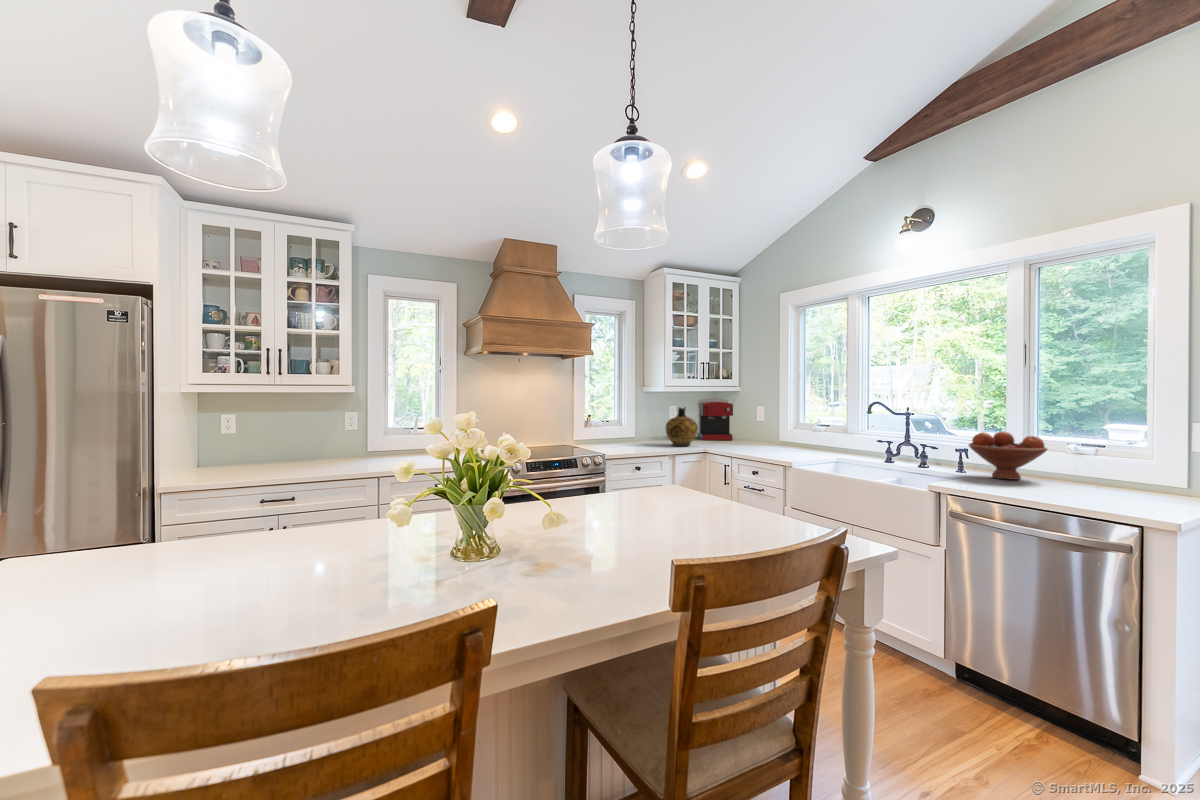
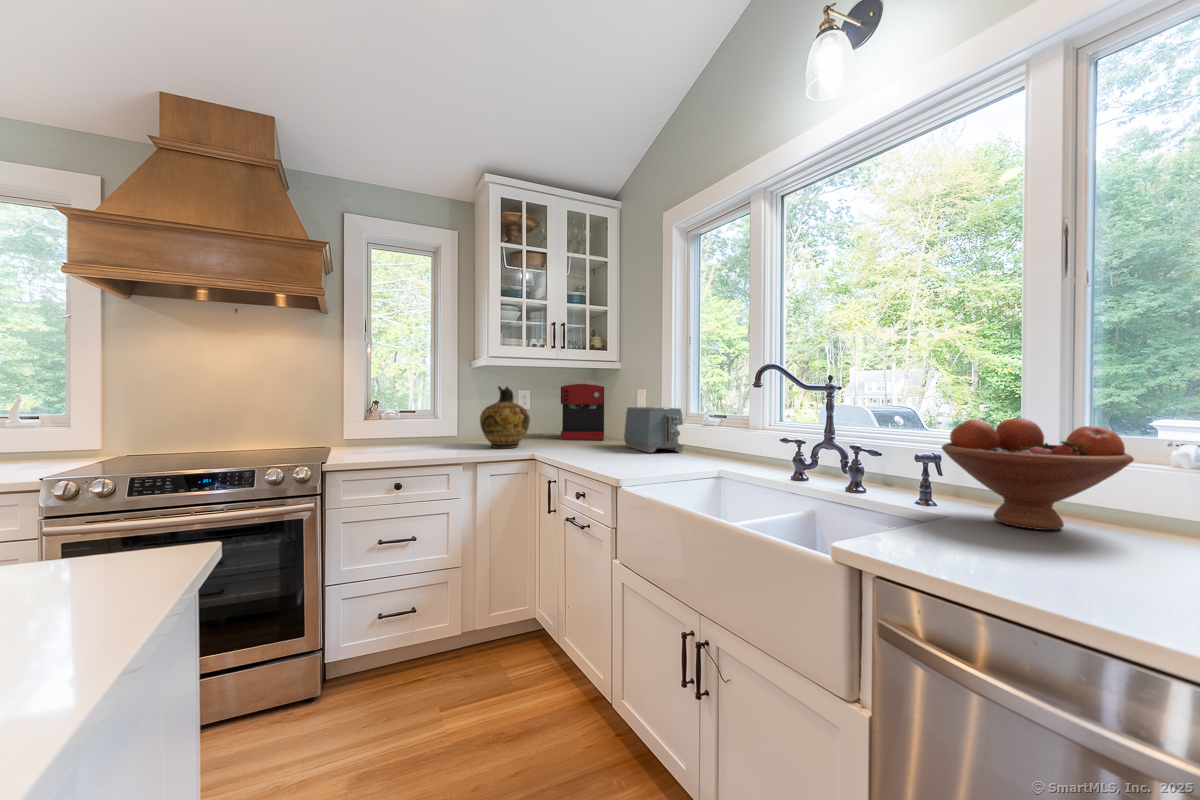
toaster: none [754,418,801,449] -> present [624,407,684,453]

